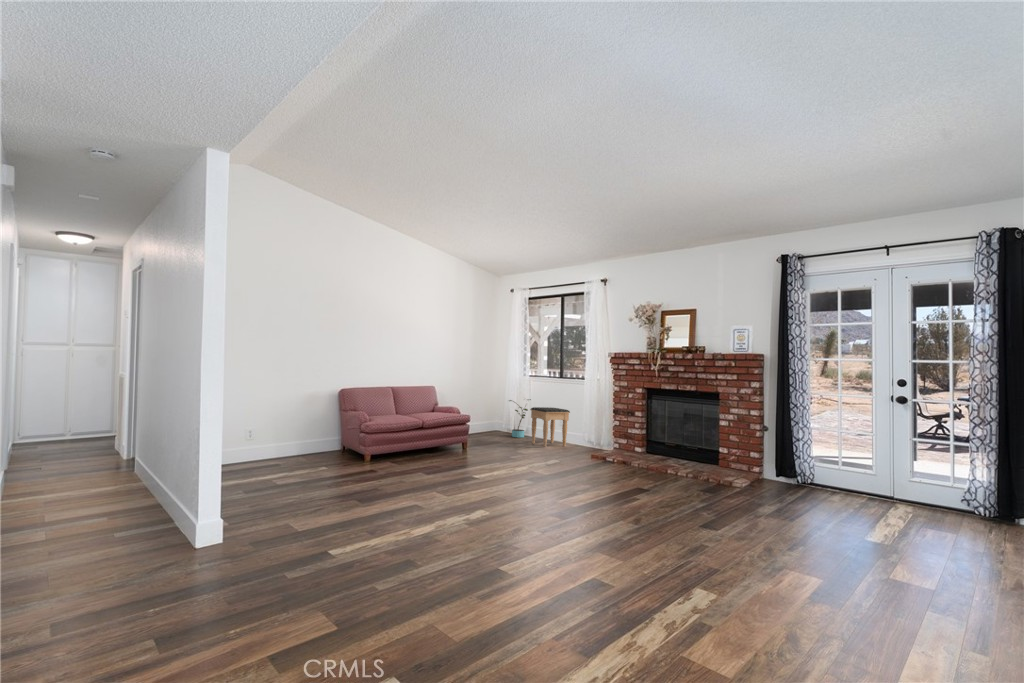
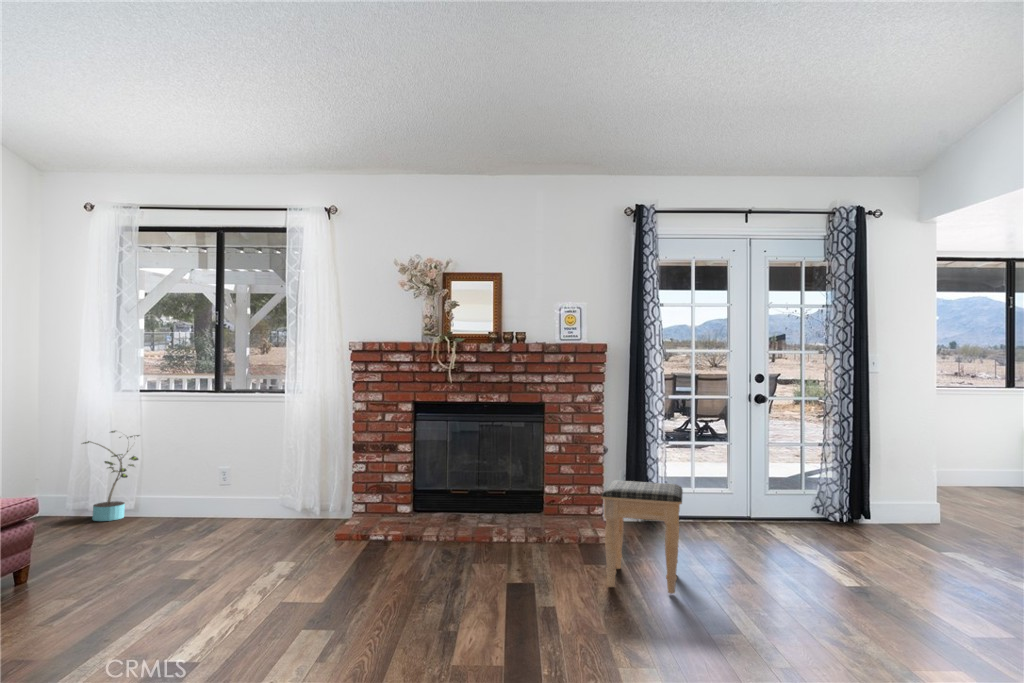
footstool: present [530,407,570,447] -> present [601,480,683,594]

